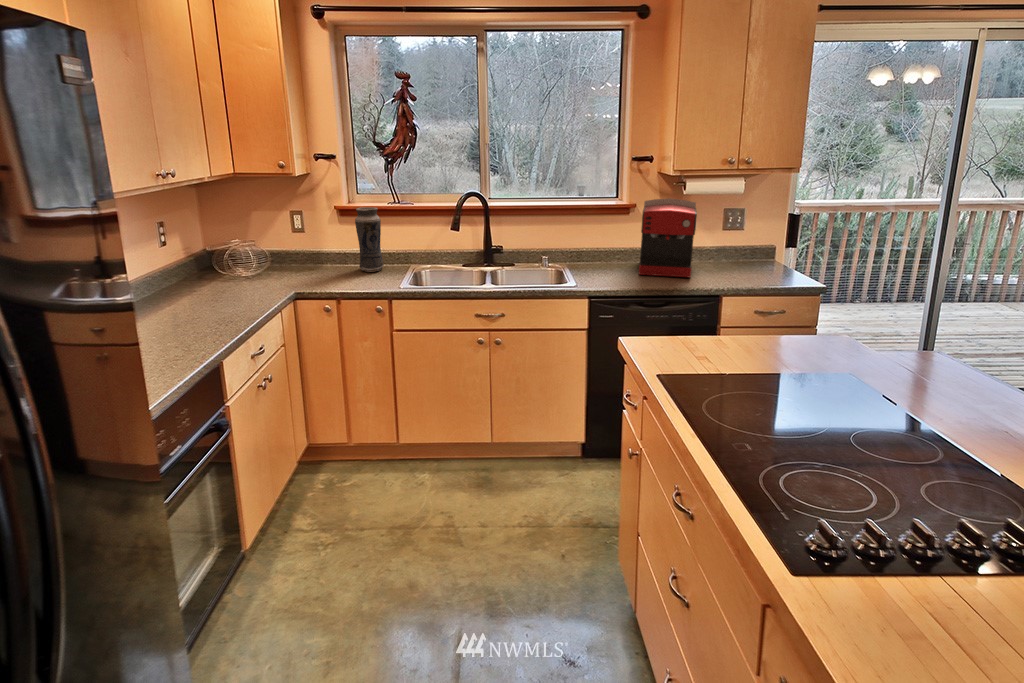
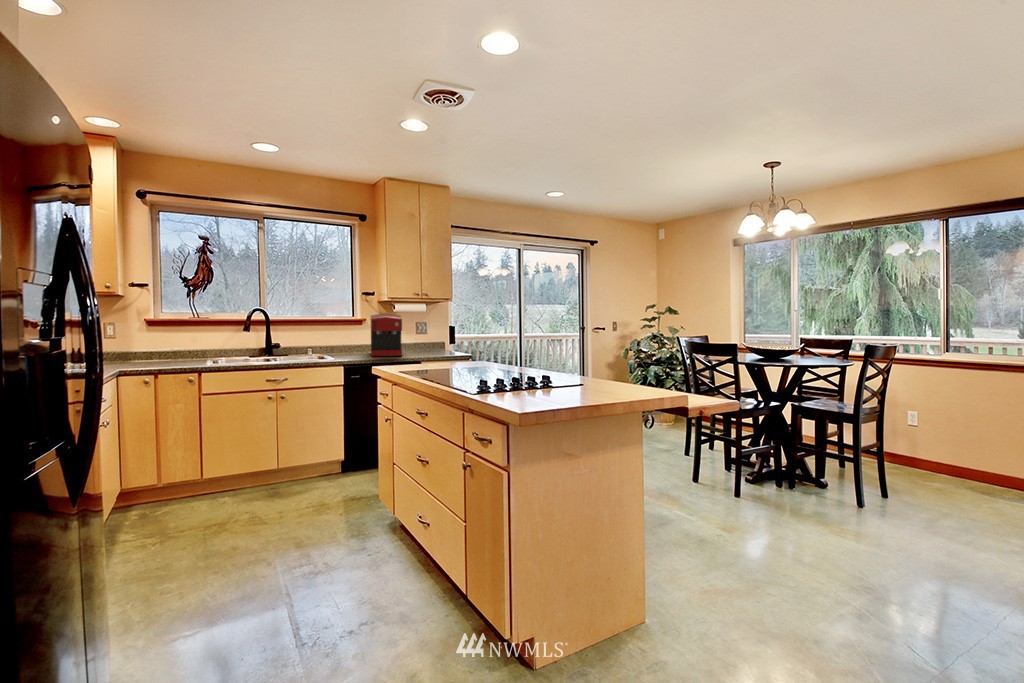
vase: present [355,207,383,272] -> none [167,318,189,362]

